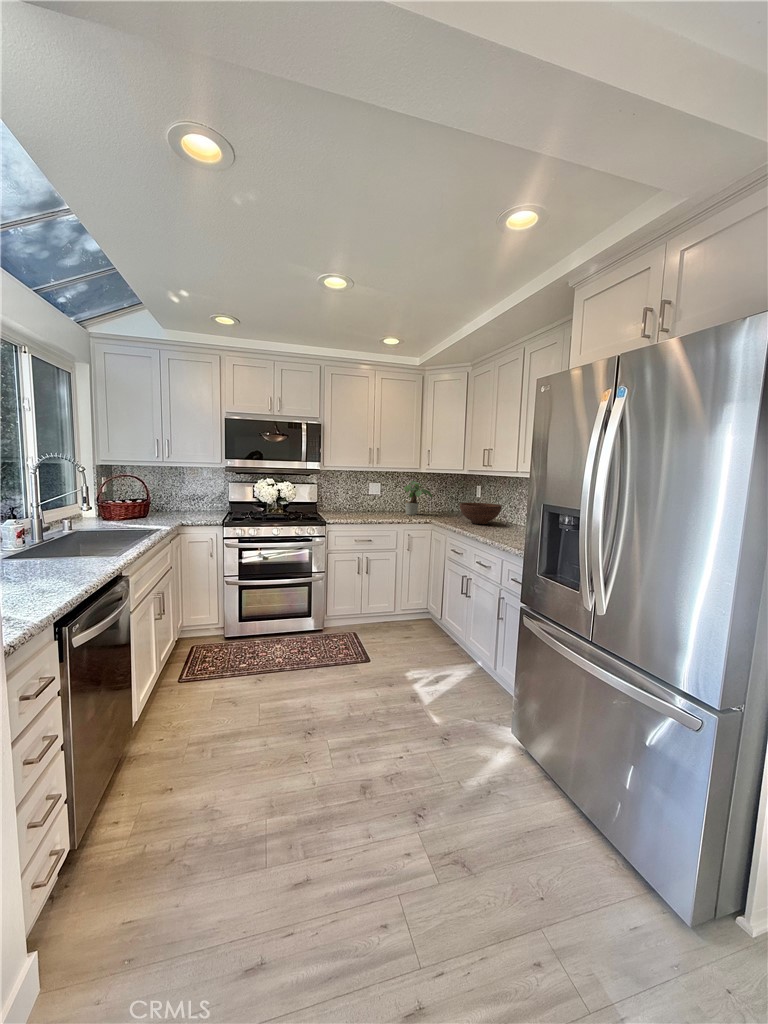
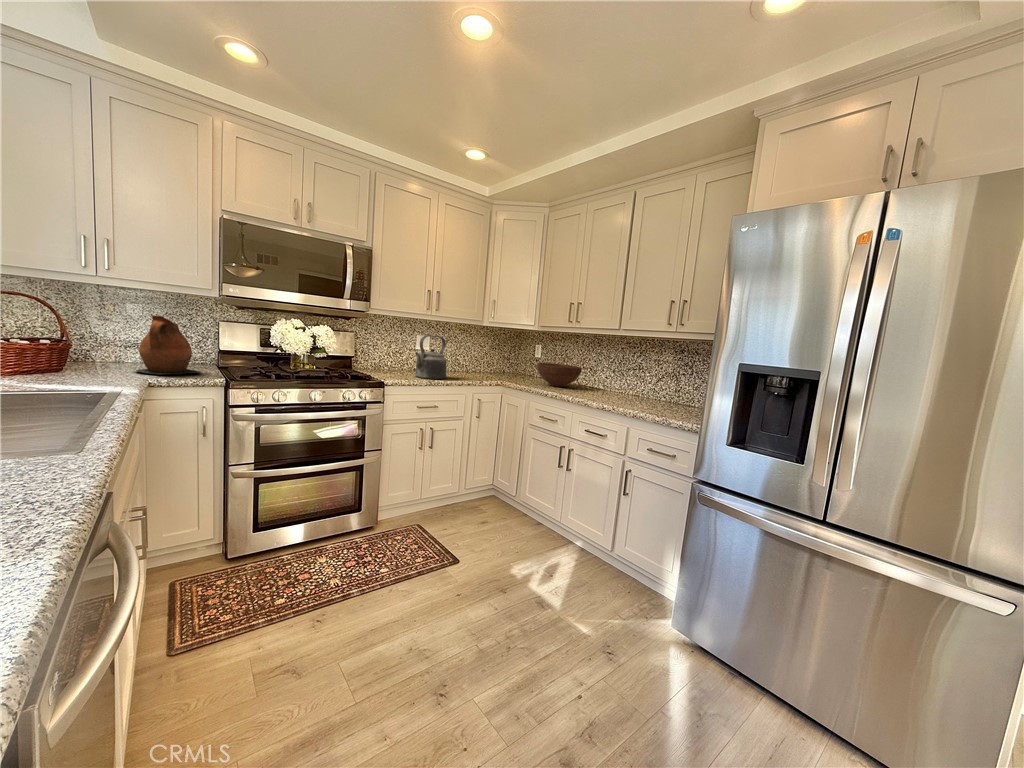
potted plant: present [404,481,432,515] -> none [465,336,499,375]
ceramic pitcher: none [177,483,212,518] -> present [136,315,201,374]
kettle: none [352,484,380,519] -> present [415,335,446,379]

